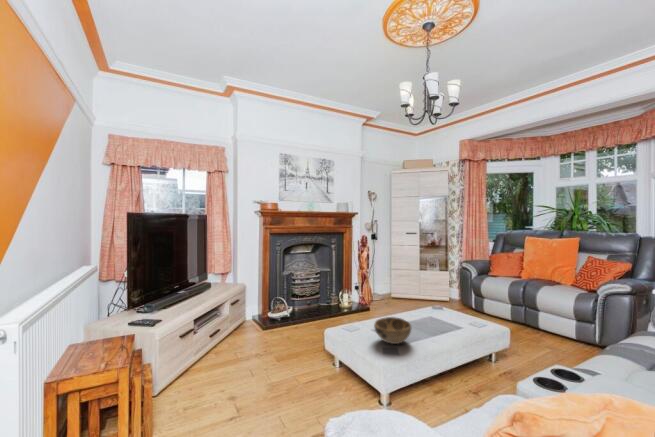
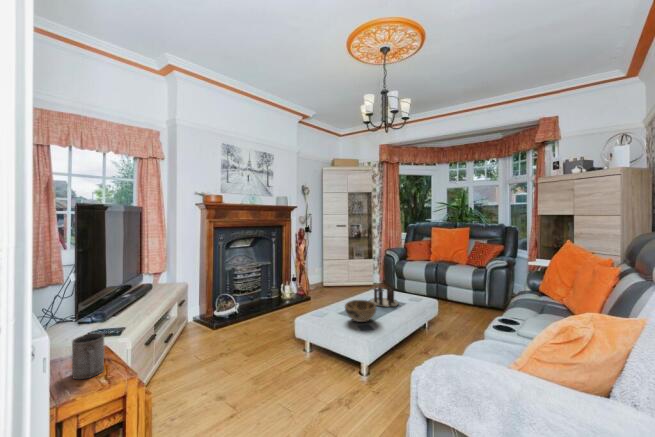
candle: none [415,301,463,330] -> present [370,286,398,306]
mug: none [88,323,116,362] -> present [72,333,104,379]

